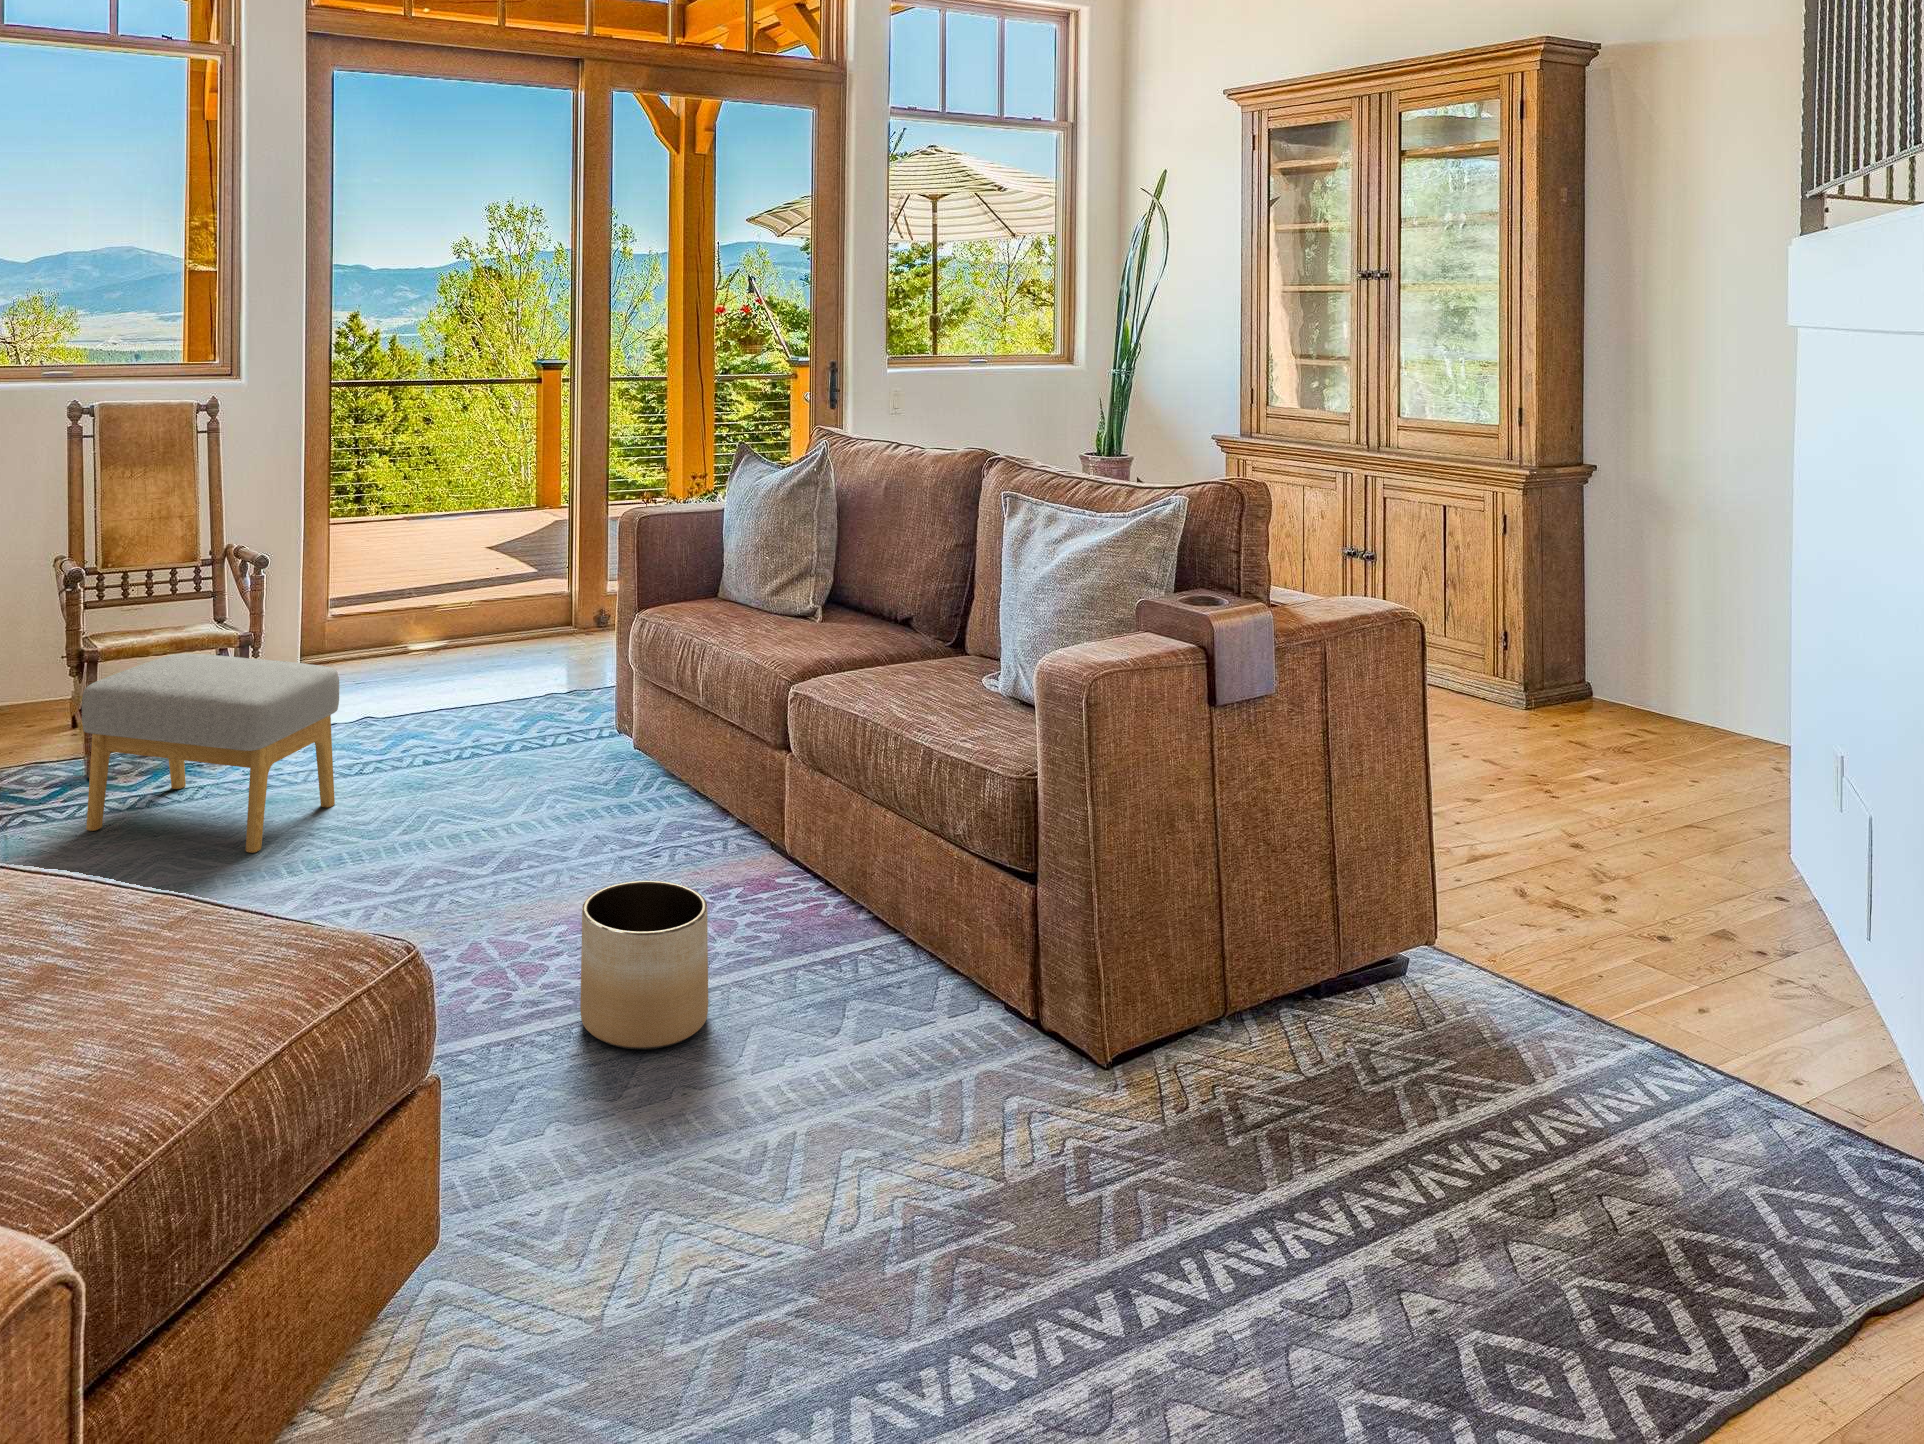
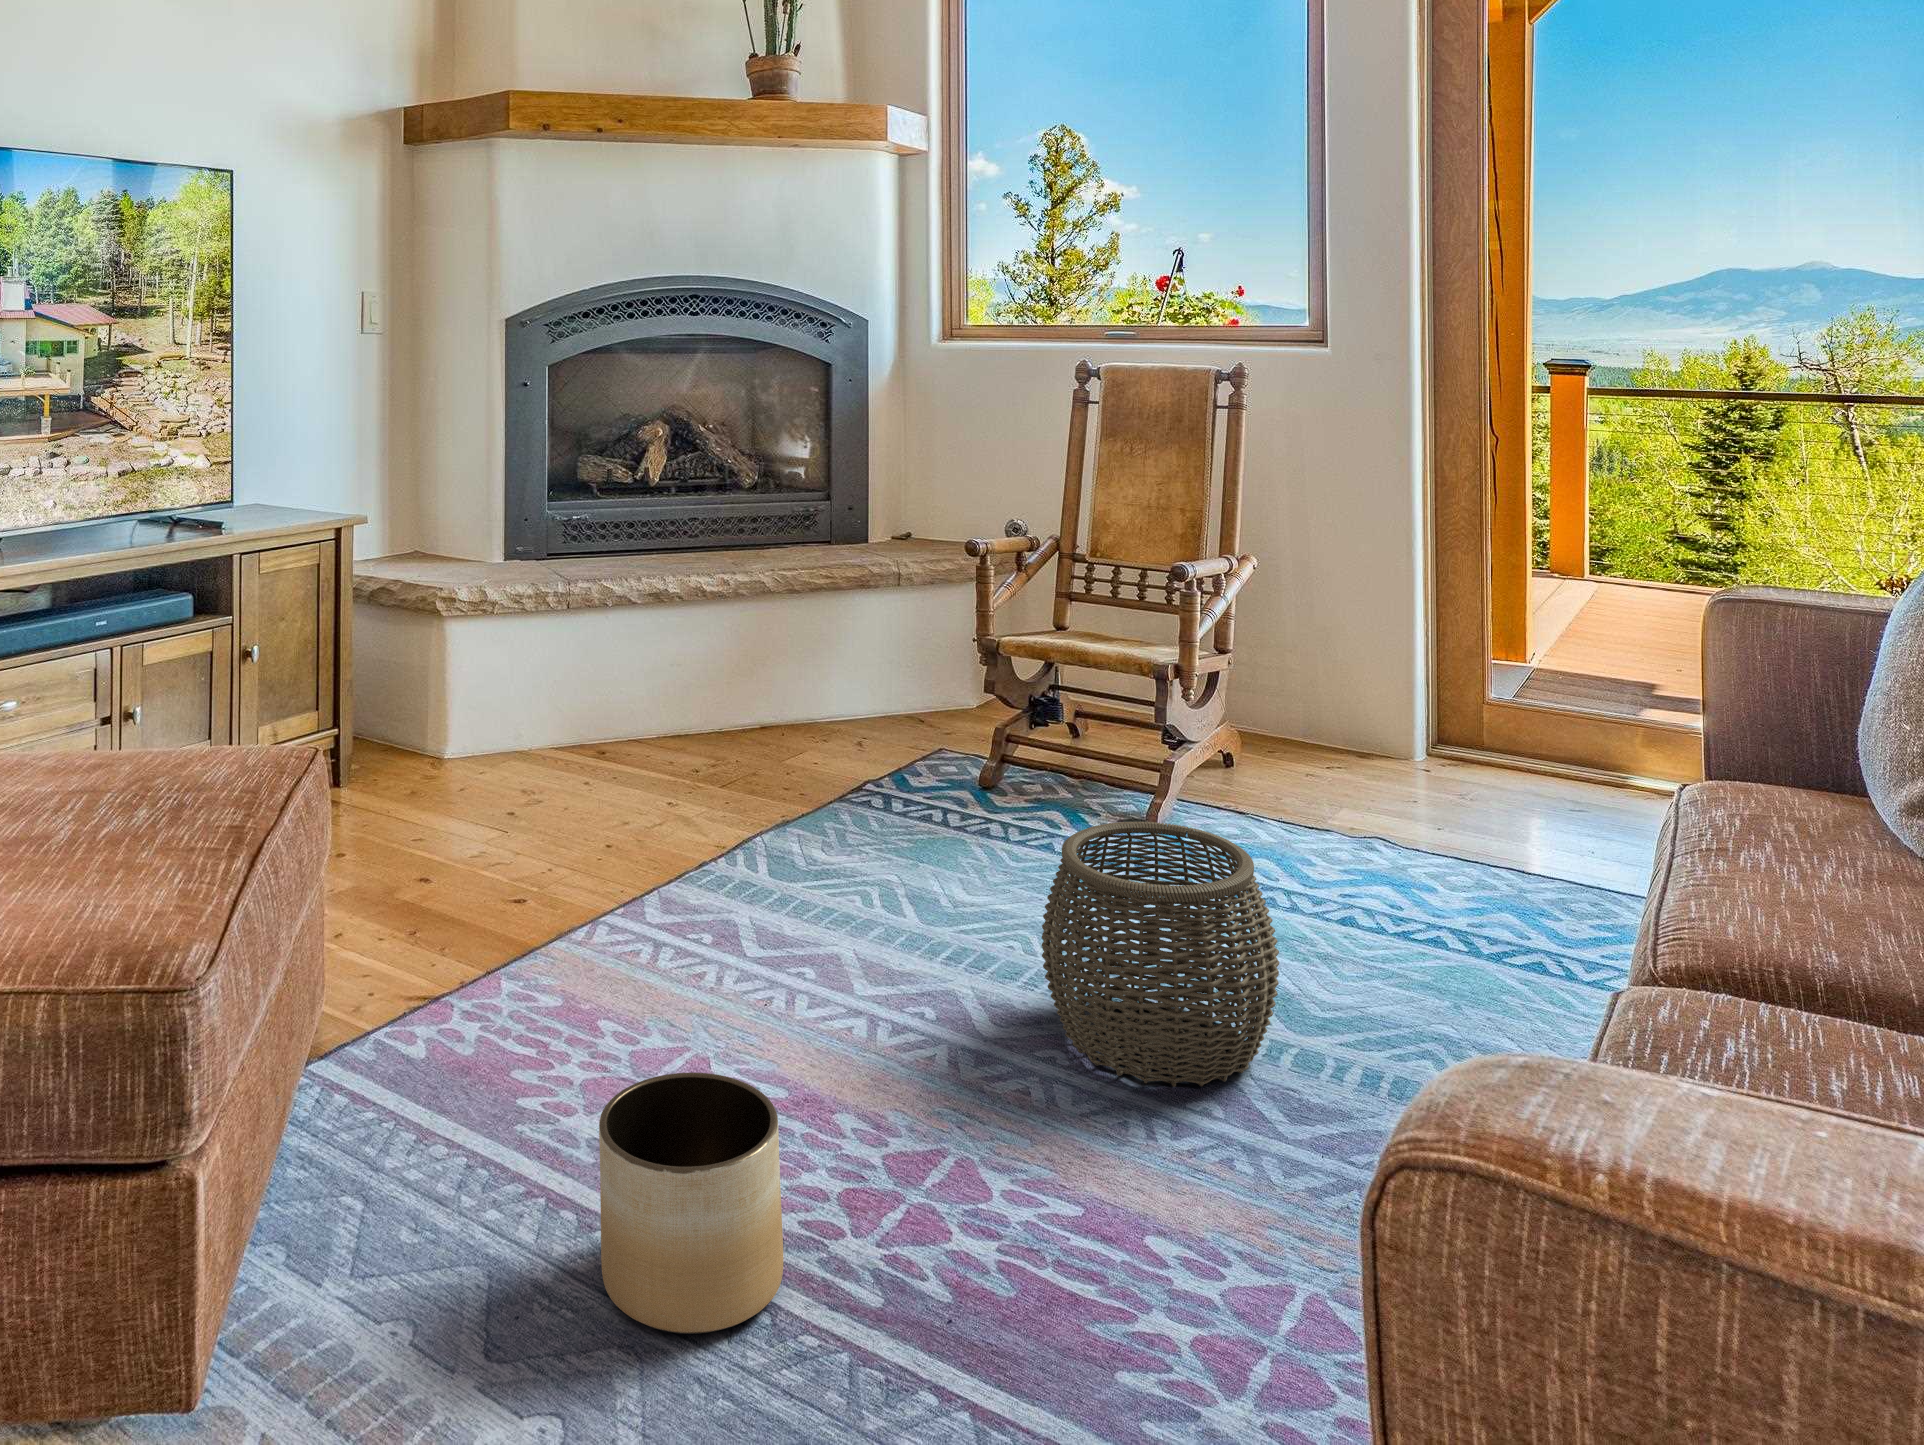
footstool: present [82,654,339,853] -> none [843,657,1058,897]
woven basket: none [481,688,632,852] -> present [1042,822,1279,1087]

